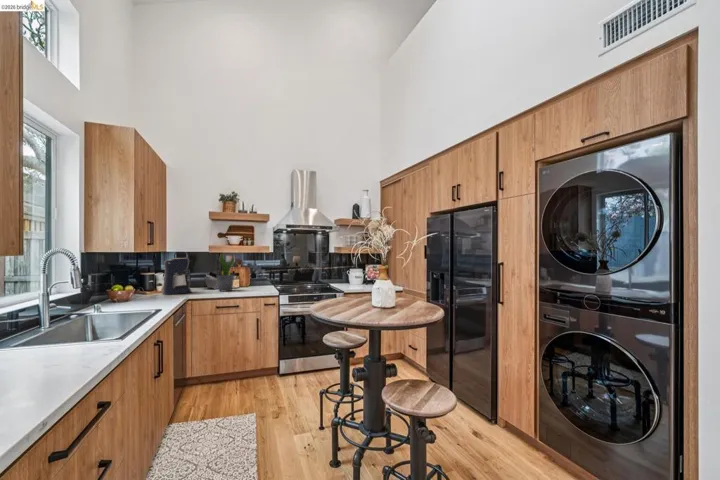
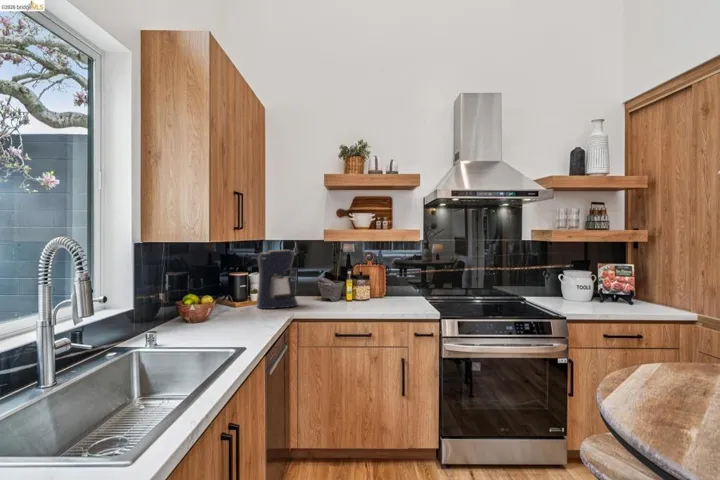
potted plant: present [217,254,234,291] -> none [334,241,363,307]

